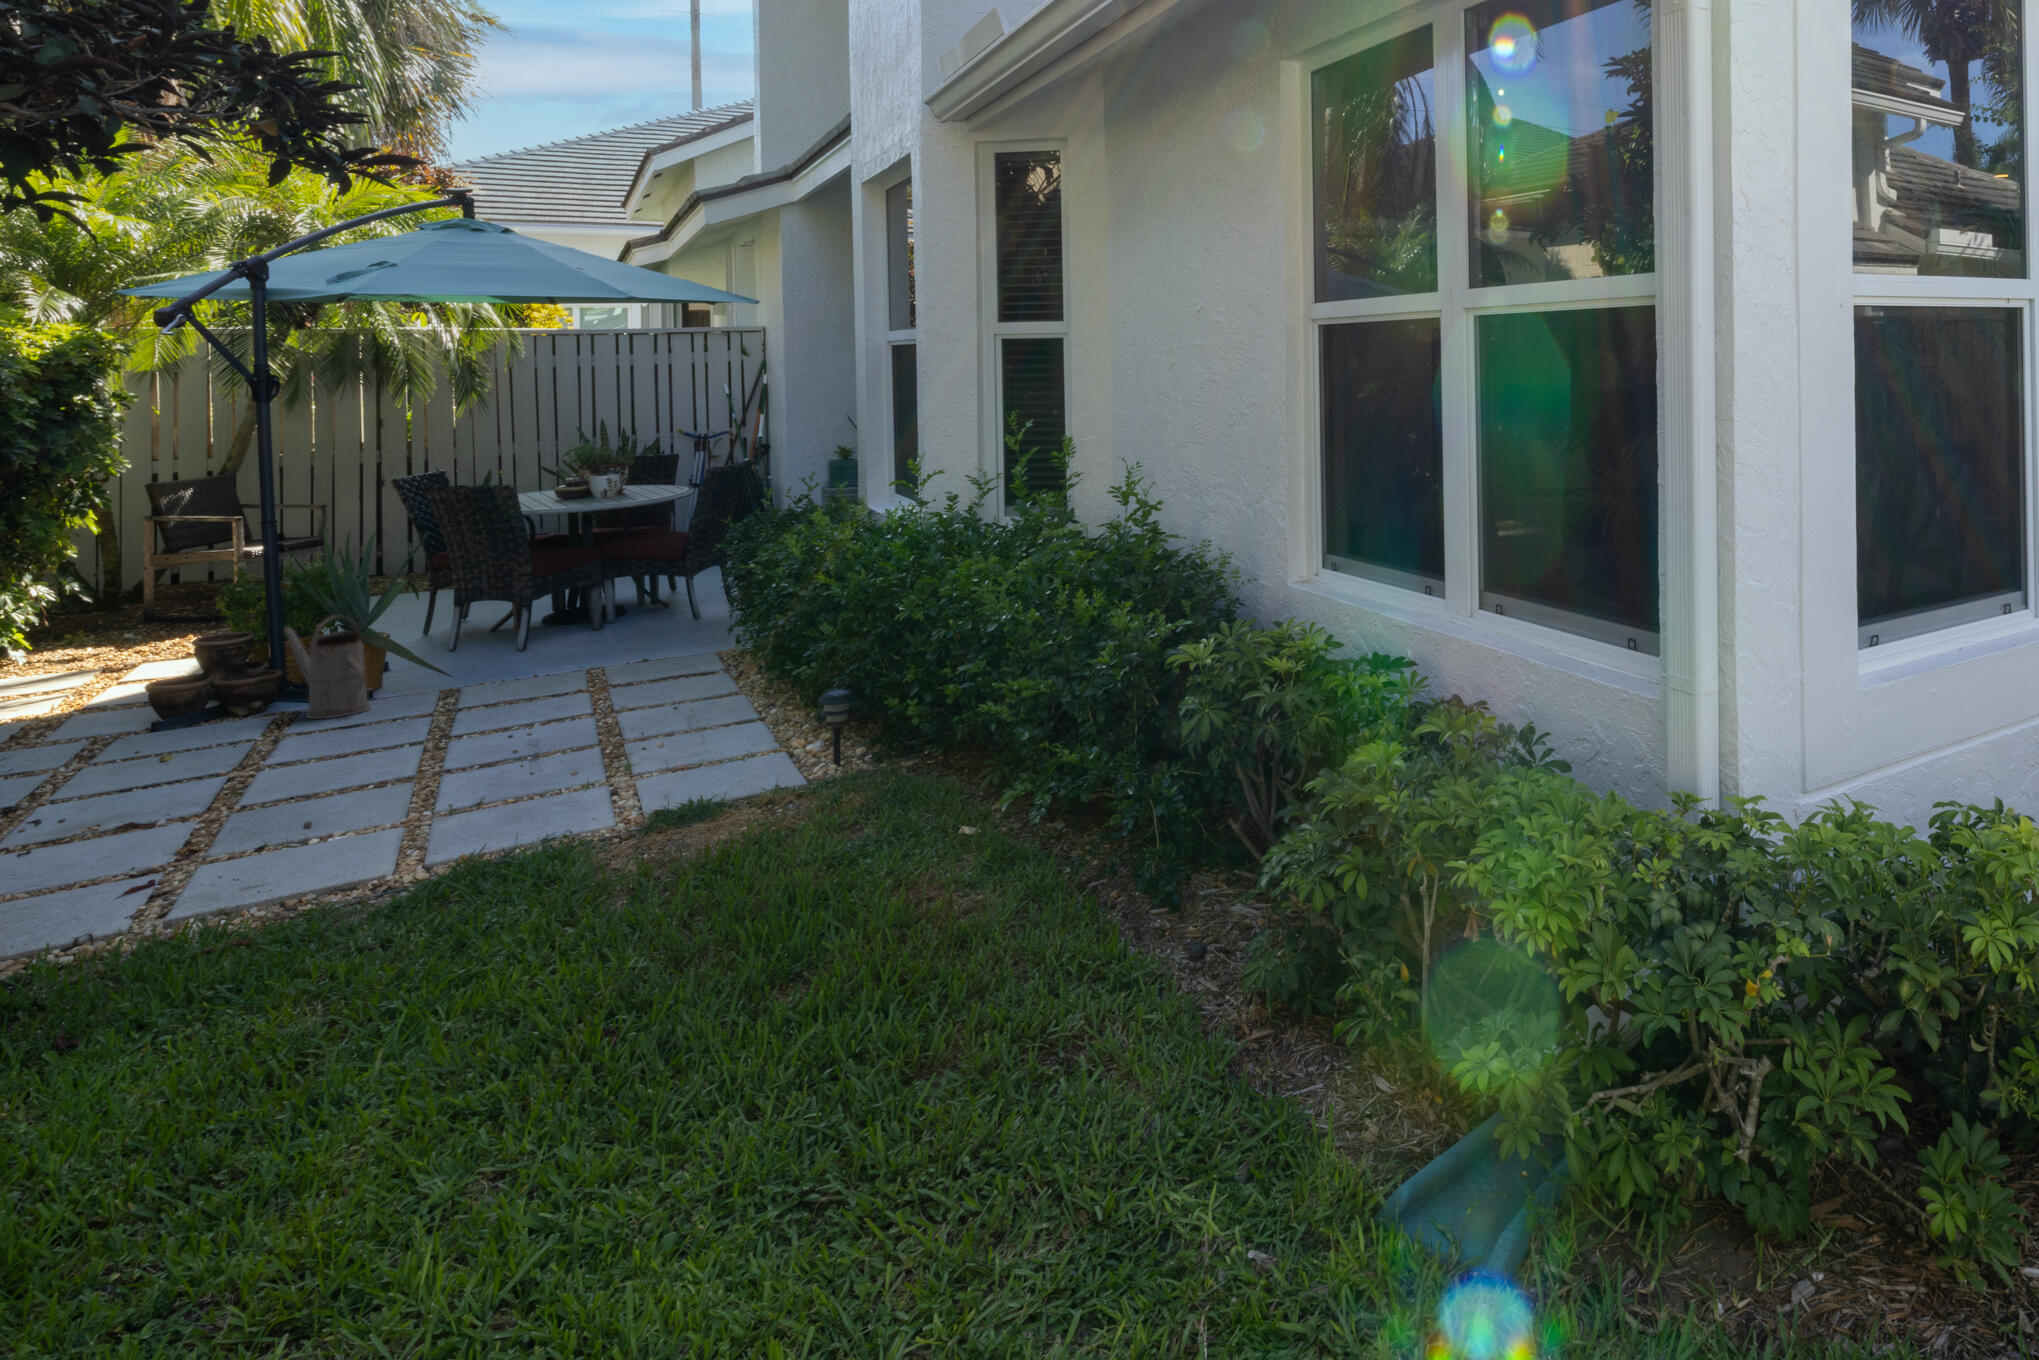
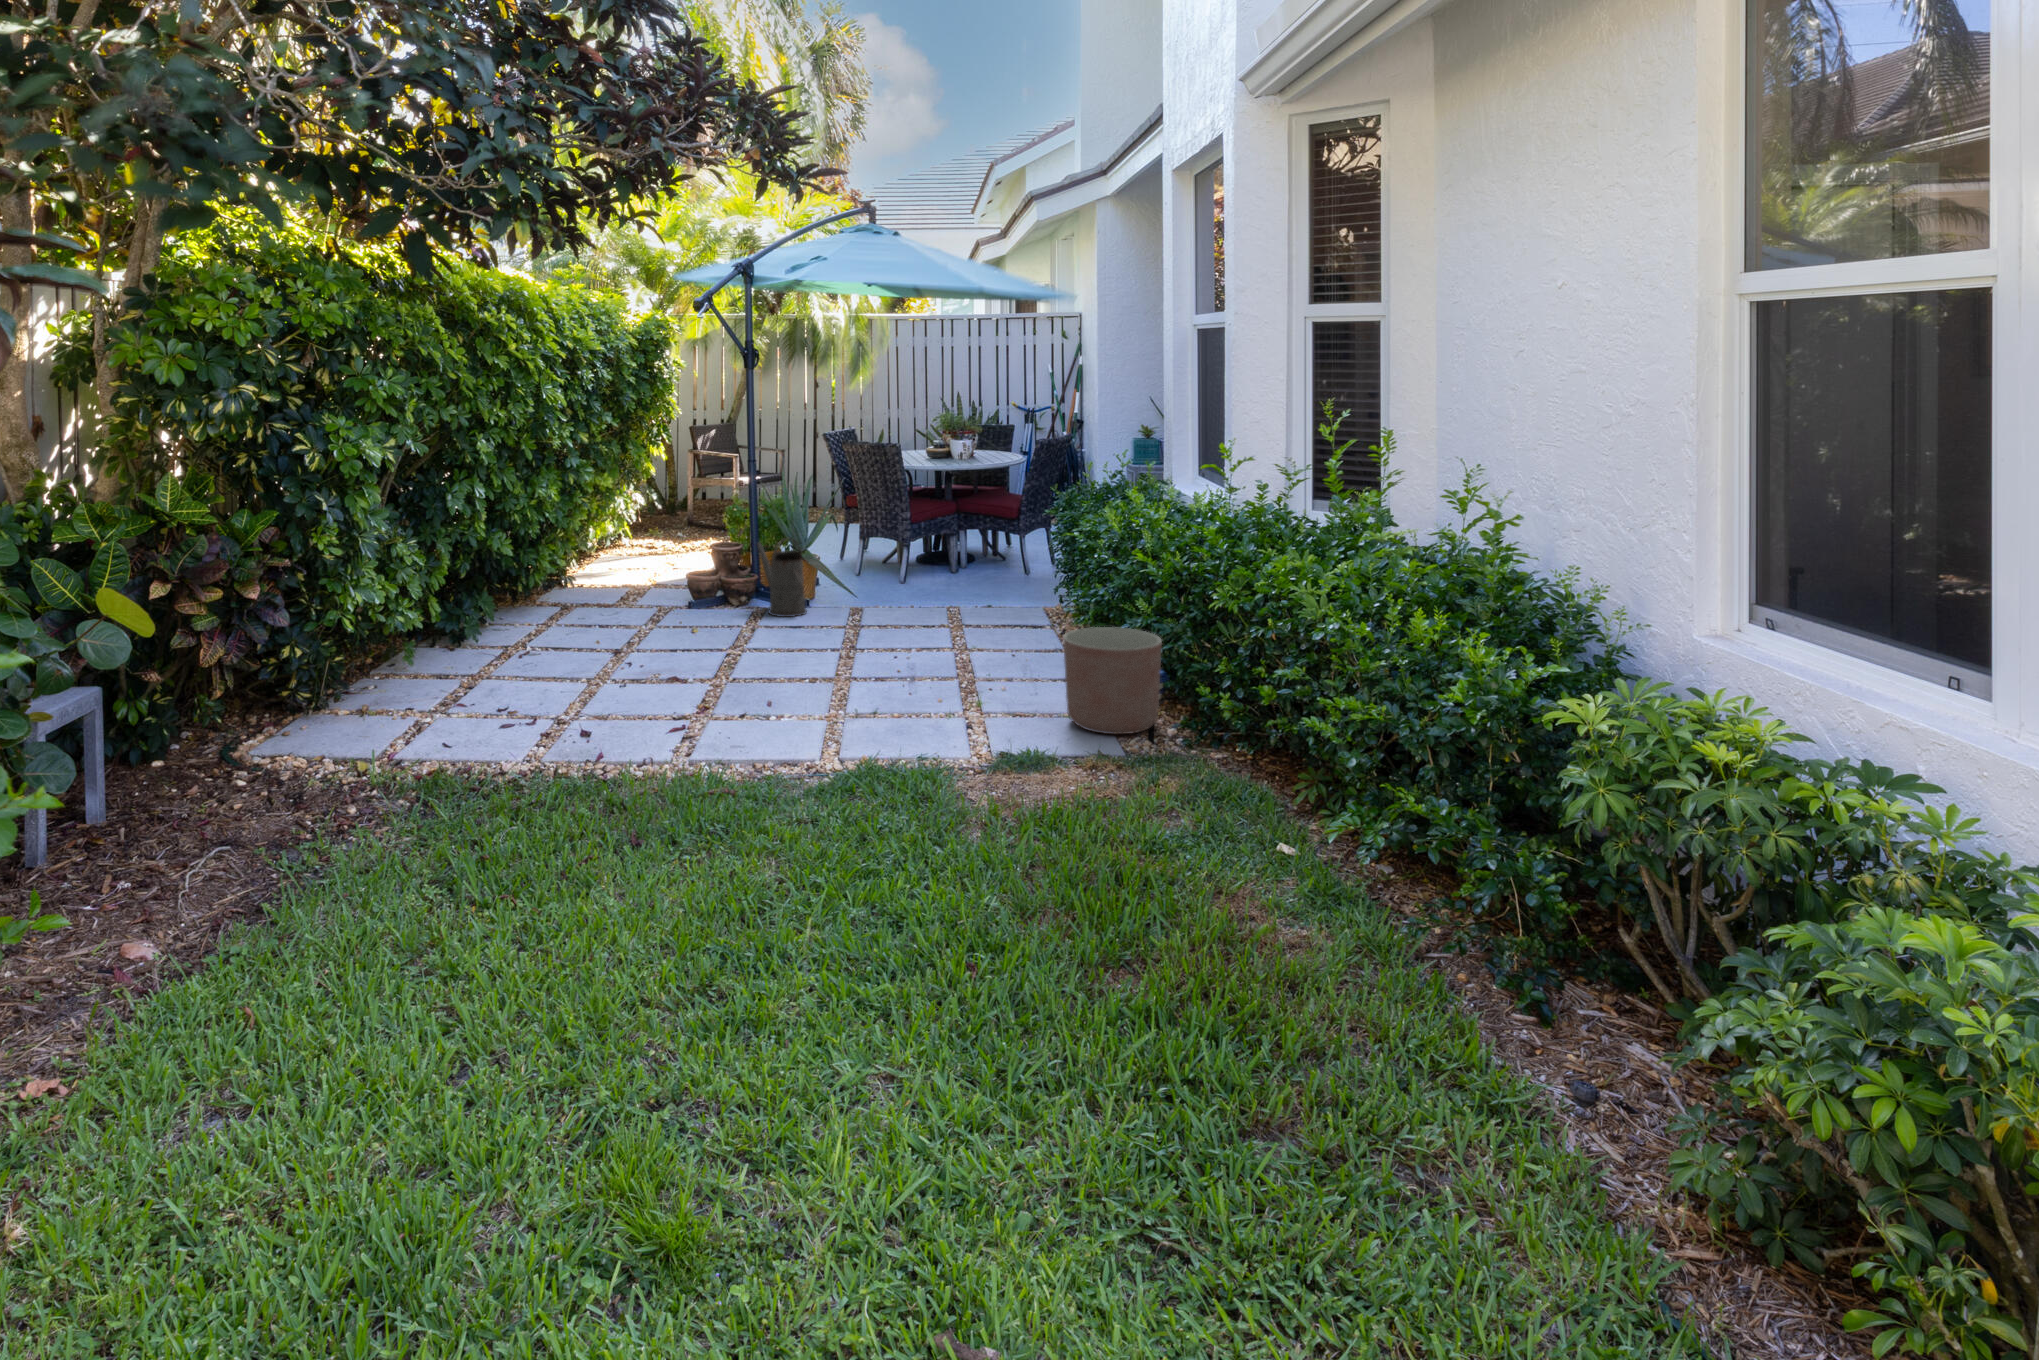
planter: none [731,658,845,772] -> present [1063,627,1162,734]

